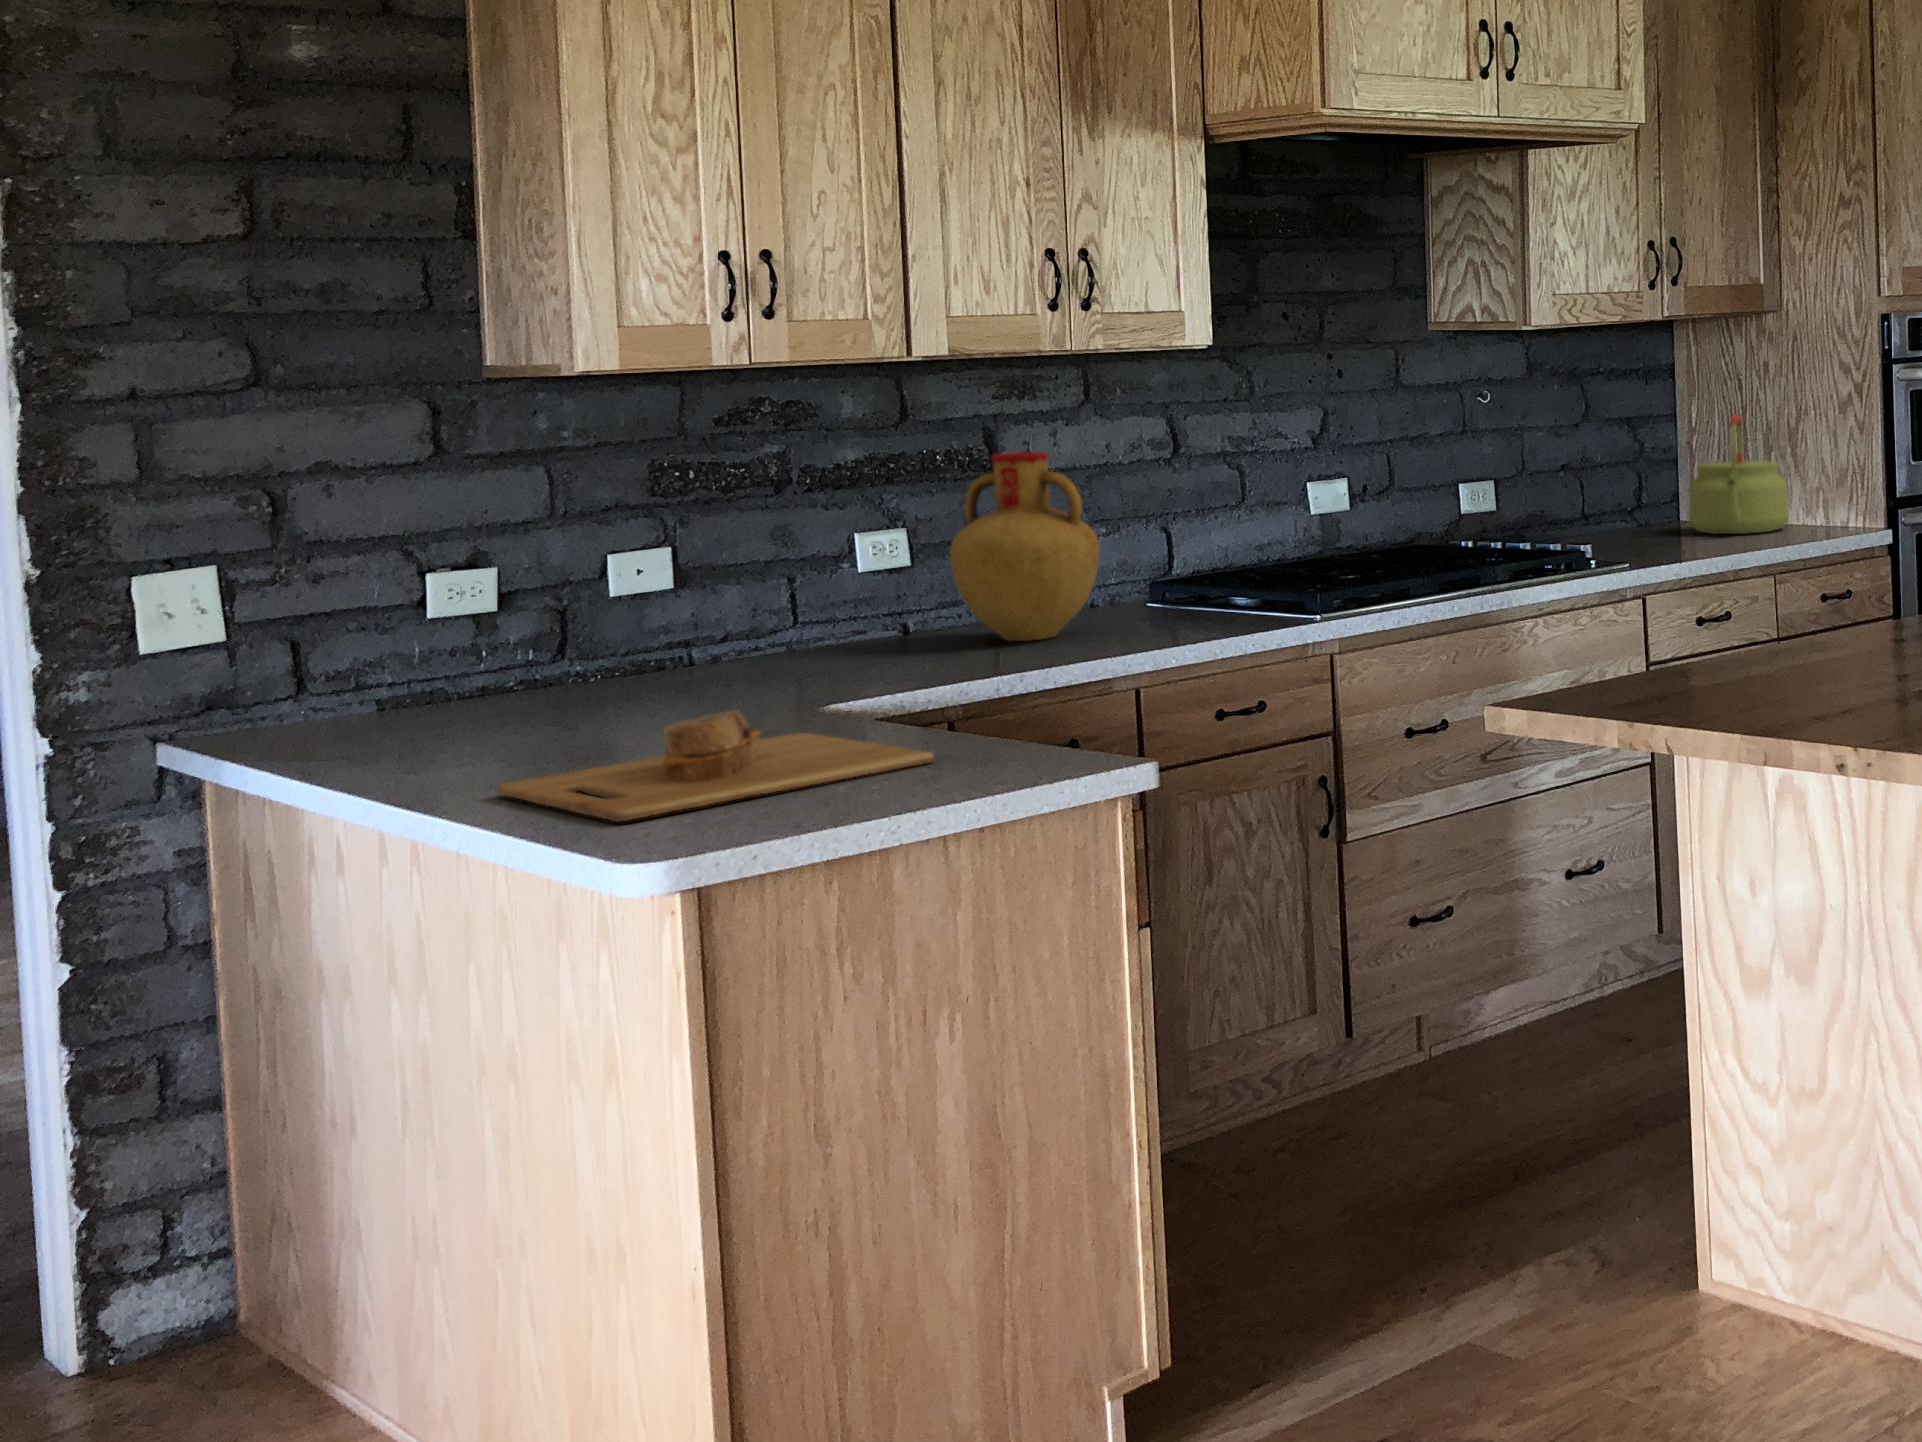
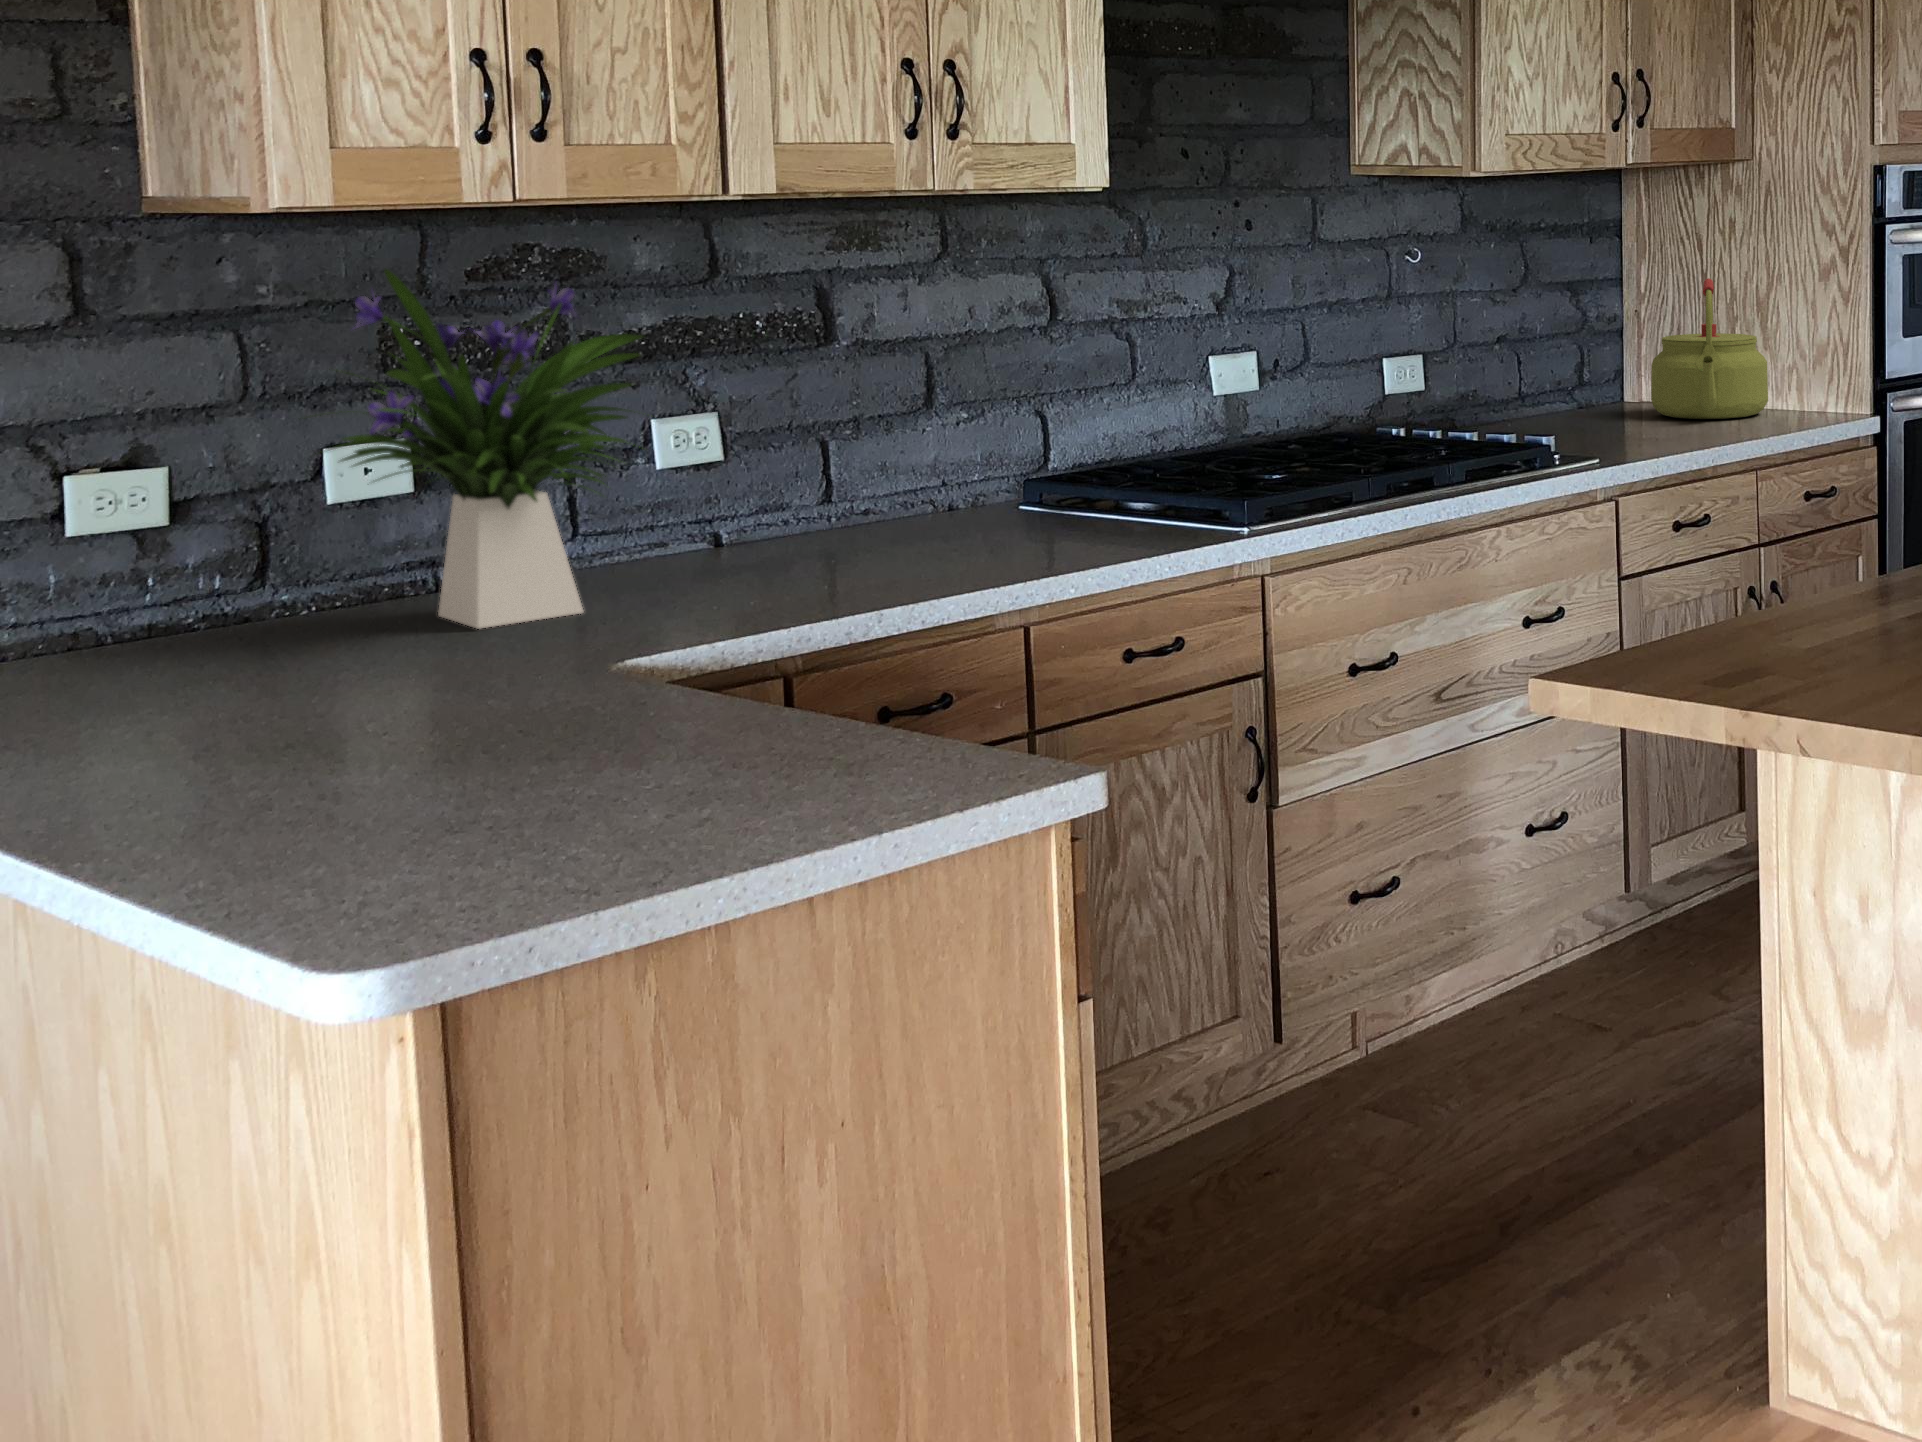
flower arrangement: none [593,415,856,686] -> present [320,269,642,629]
vase: present [950,452,1100,641] -> none [781,320,974,561]
cutting board: present [497,710,933,822] -> none [119,702,774,898]

